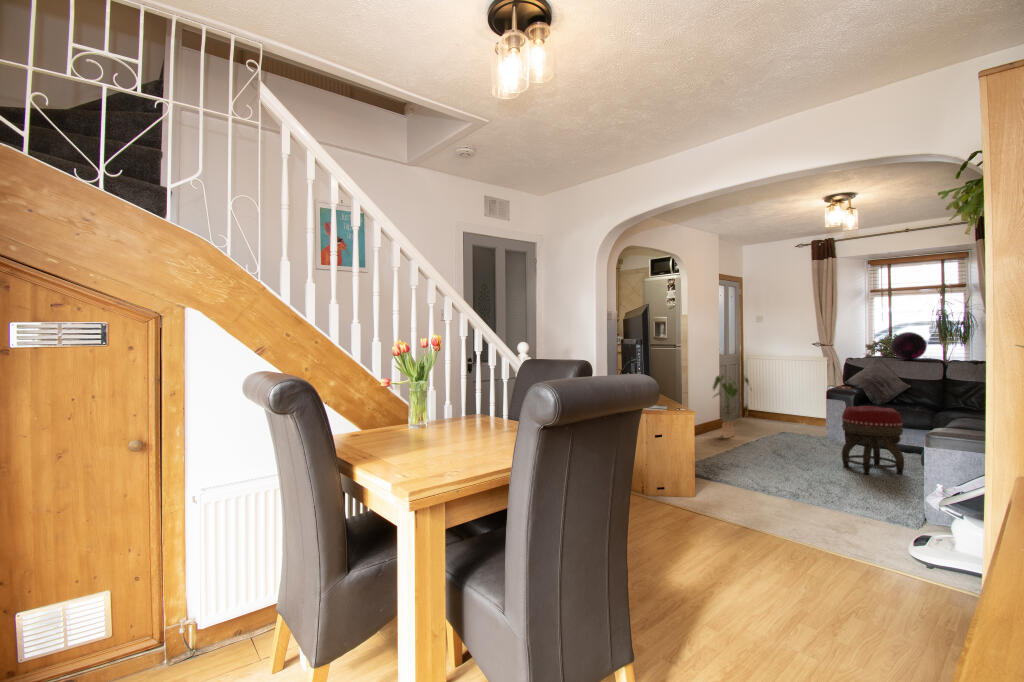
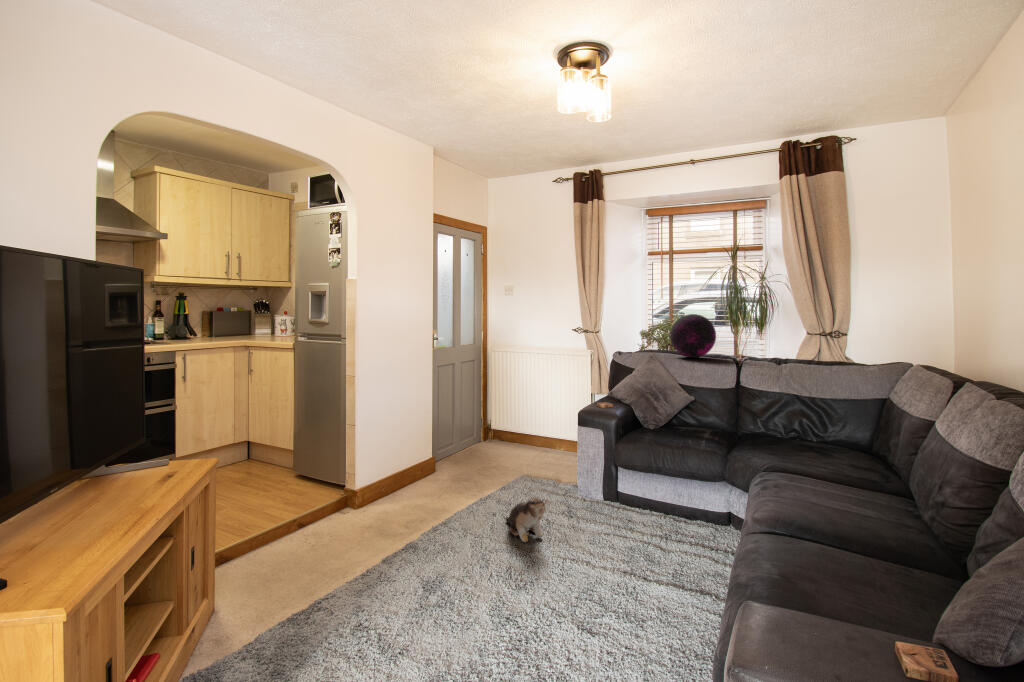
house plant: present [713,375,752,434] -> none [402,386,471,498]
footstool: present [842,406,904,474] -> none [582,460,685,614]
plush toy: none [784,429,816,454] -> present [506,497,548,542]

